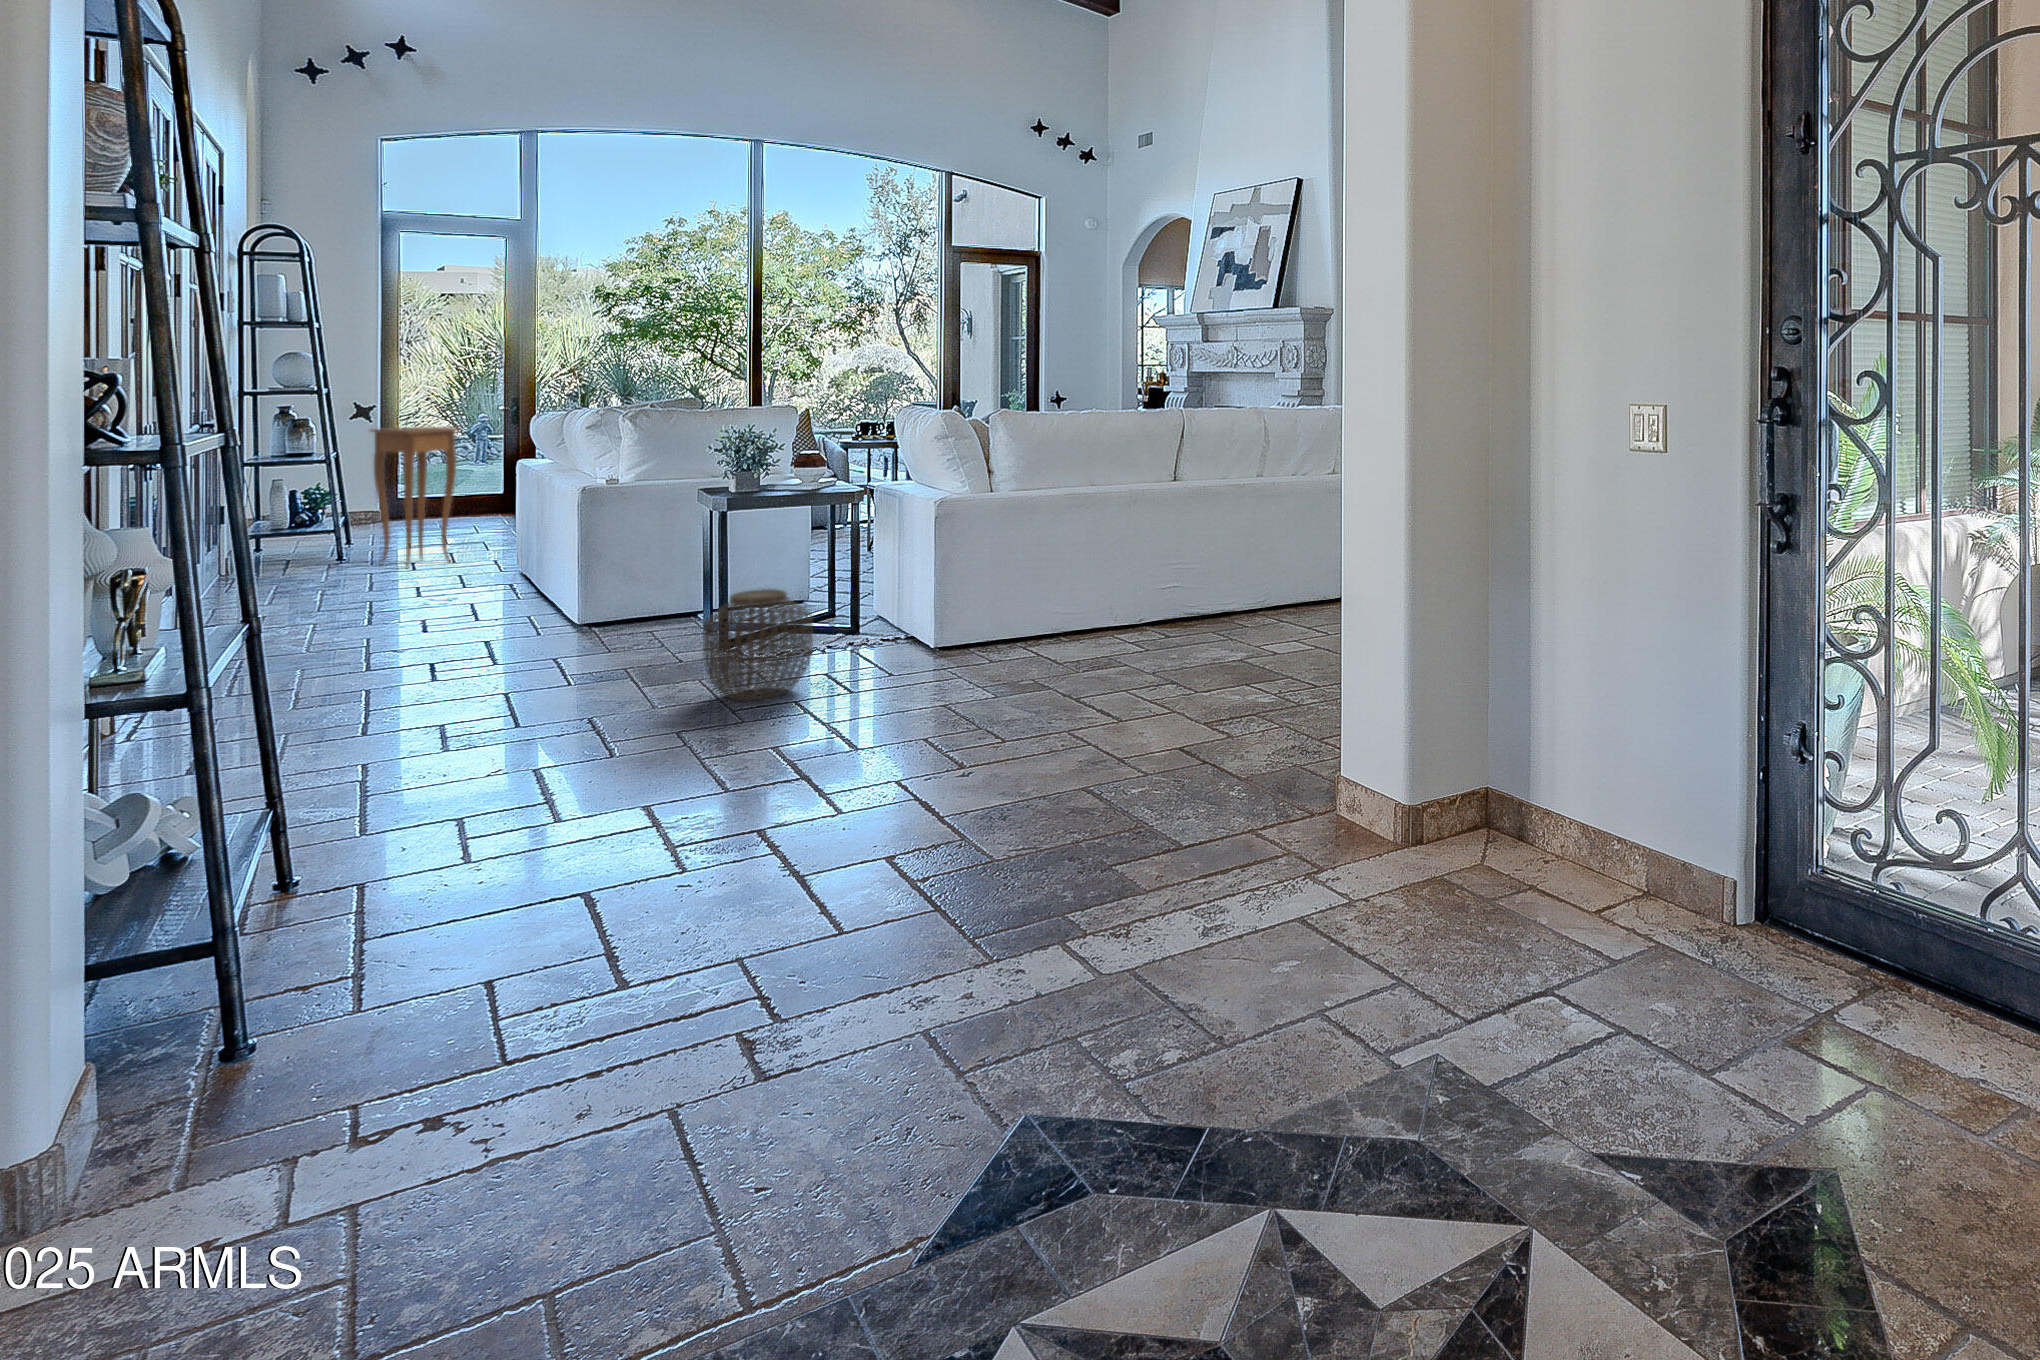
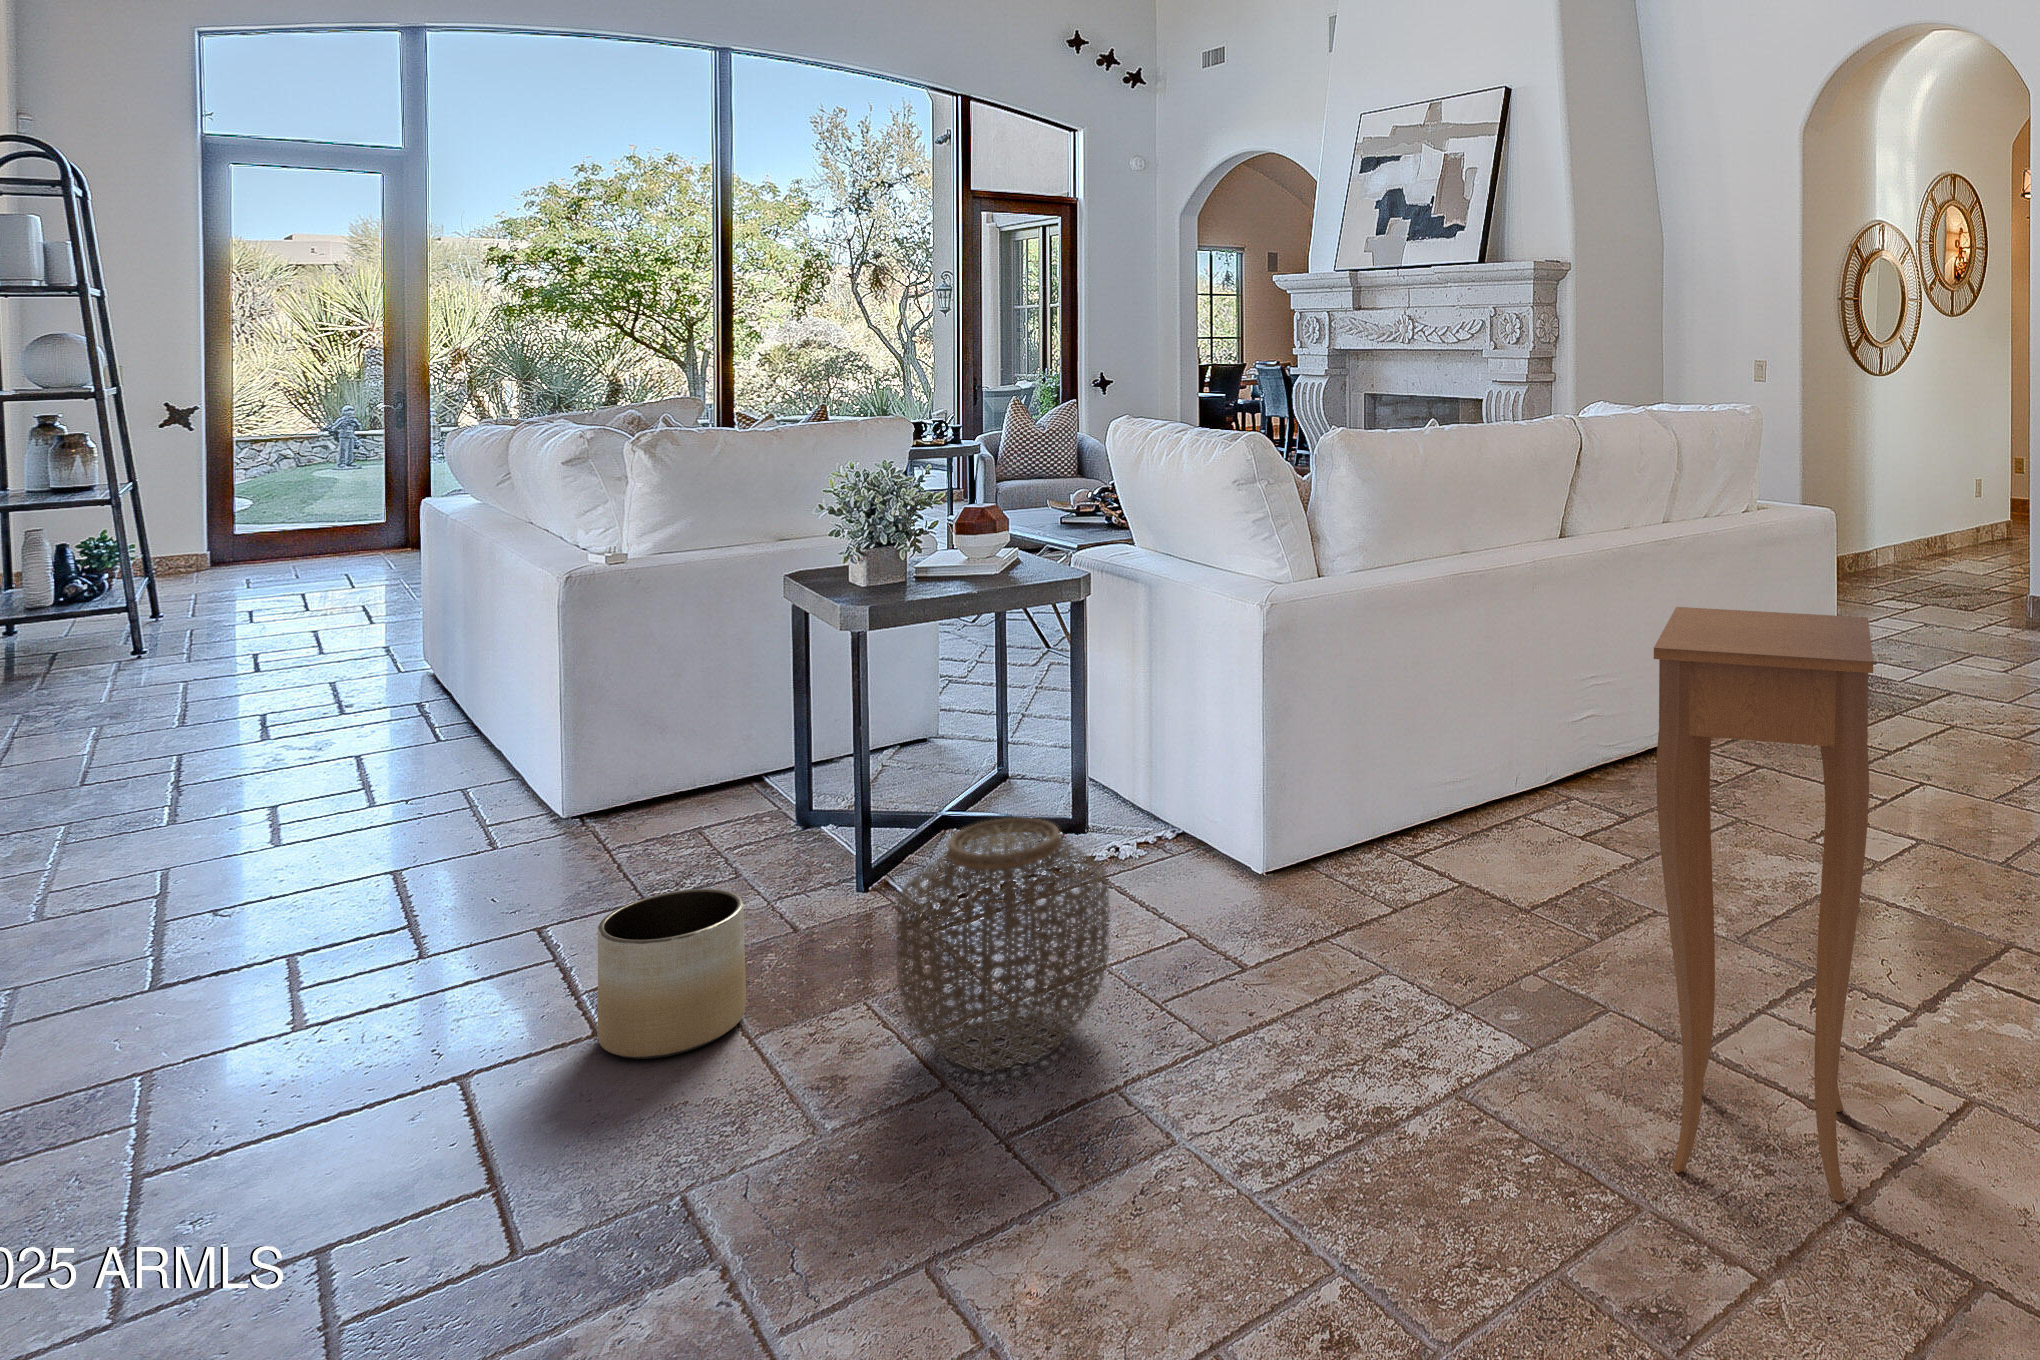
side table: present [370,427,460,567] -> present [1654,607,1873,1202]
planter: none [569,626,642,695] -> present [598,889,746,1059]

